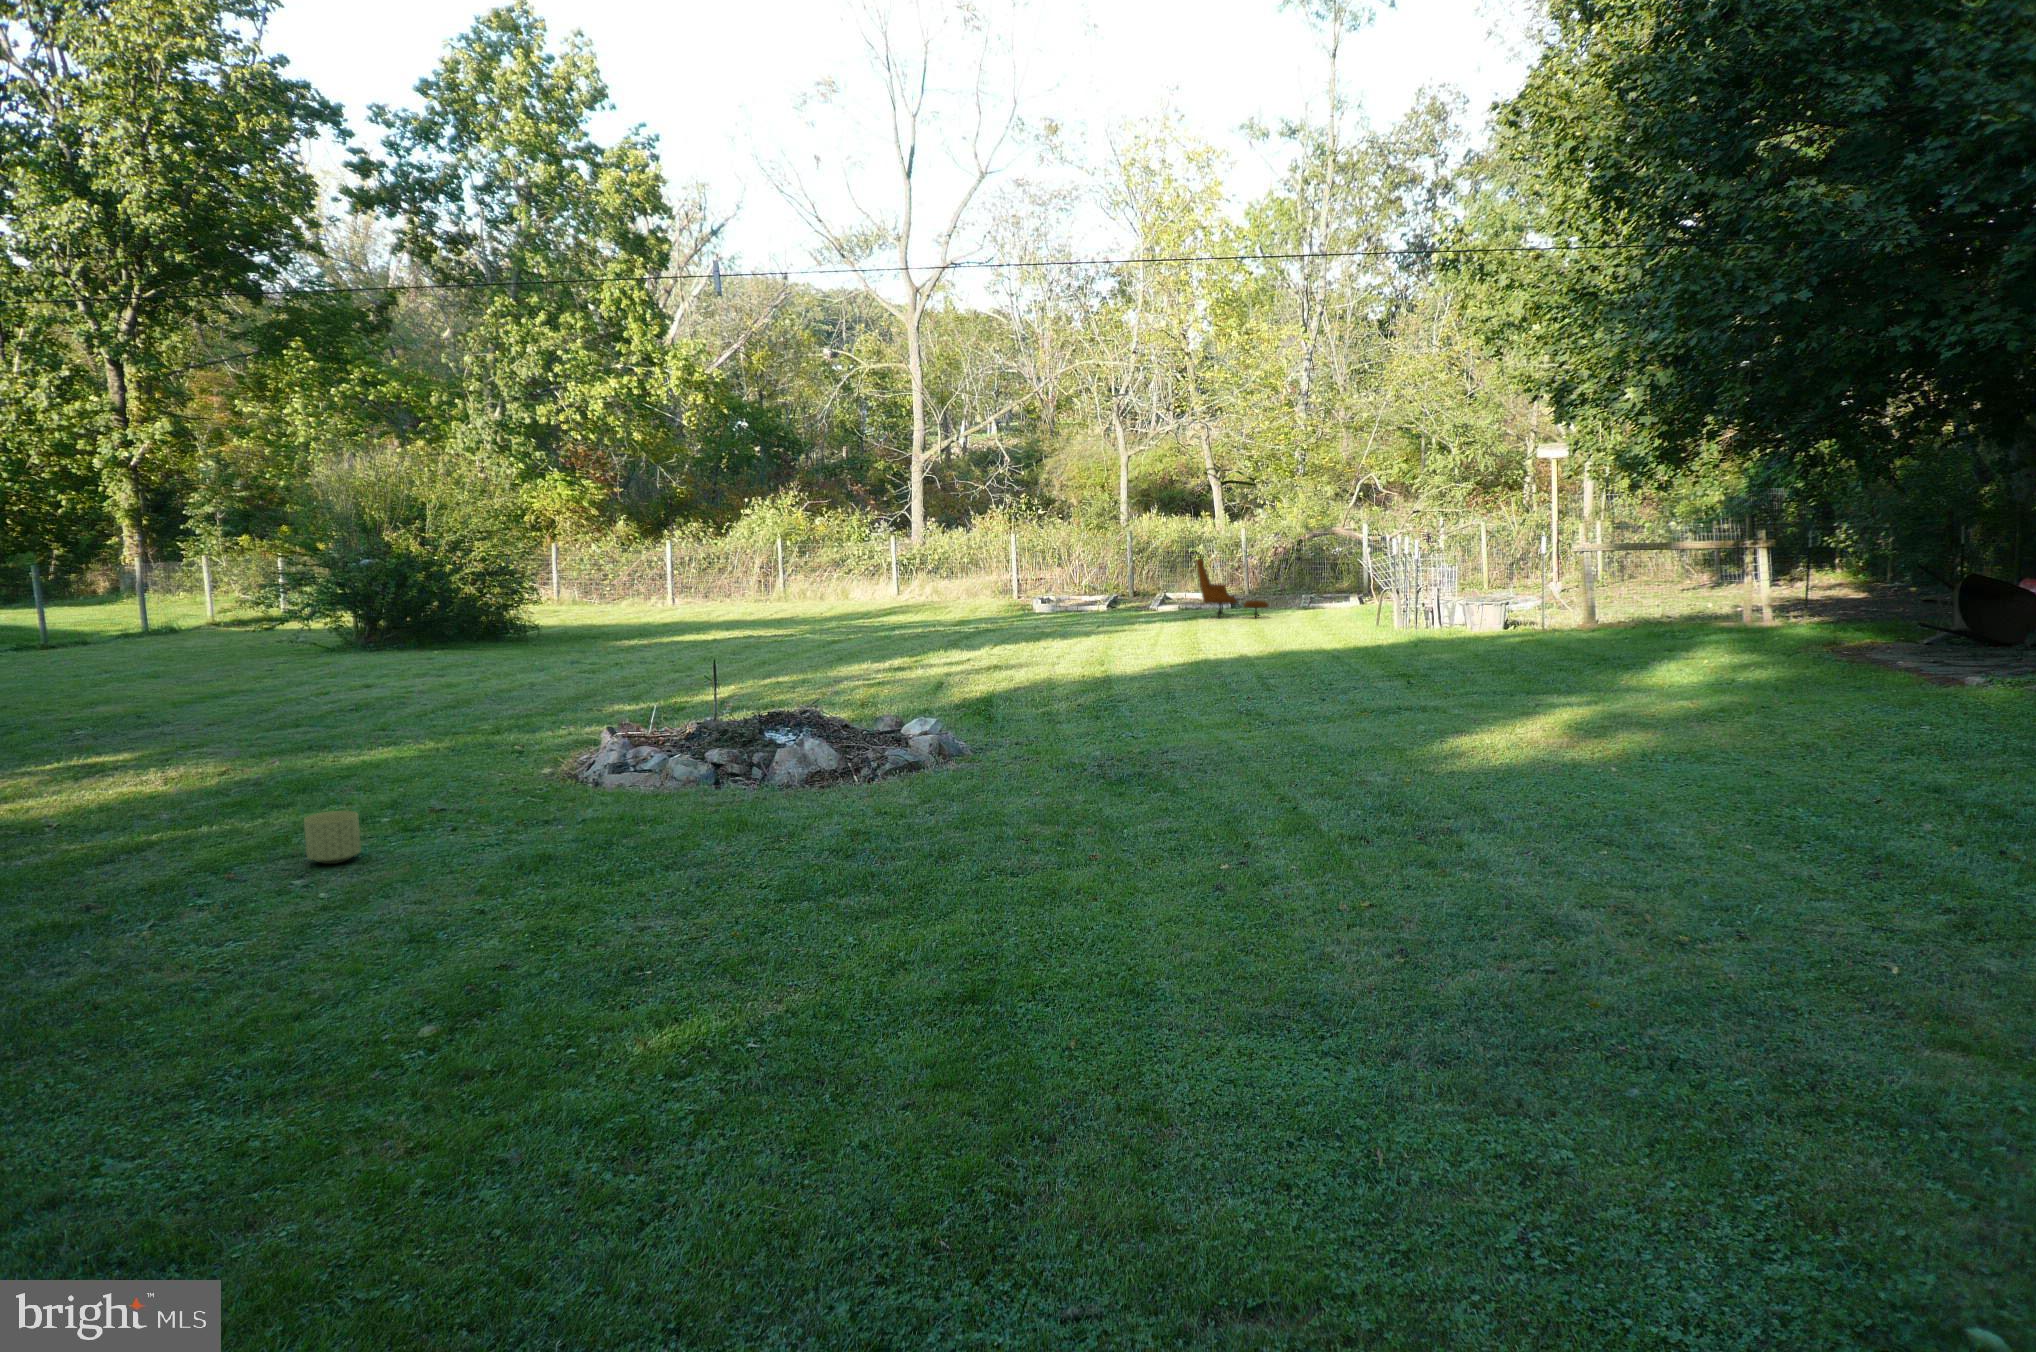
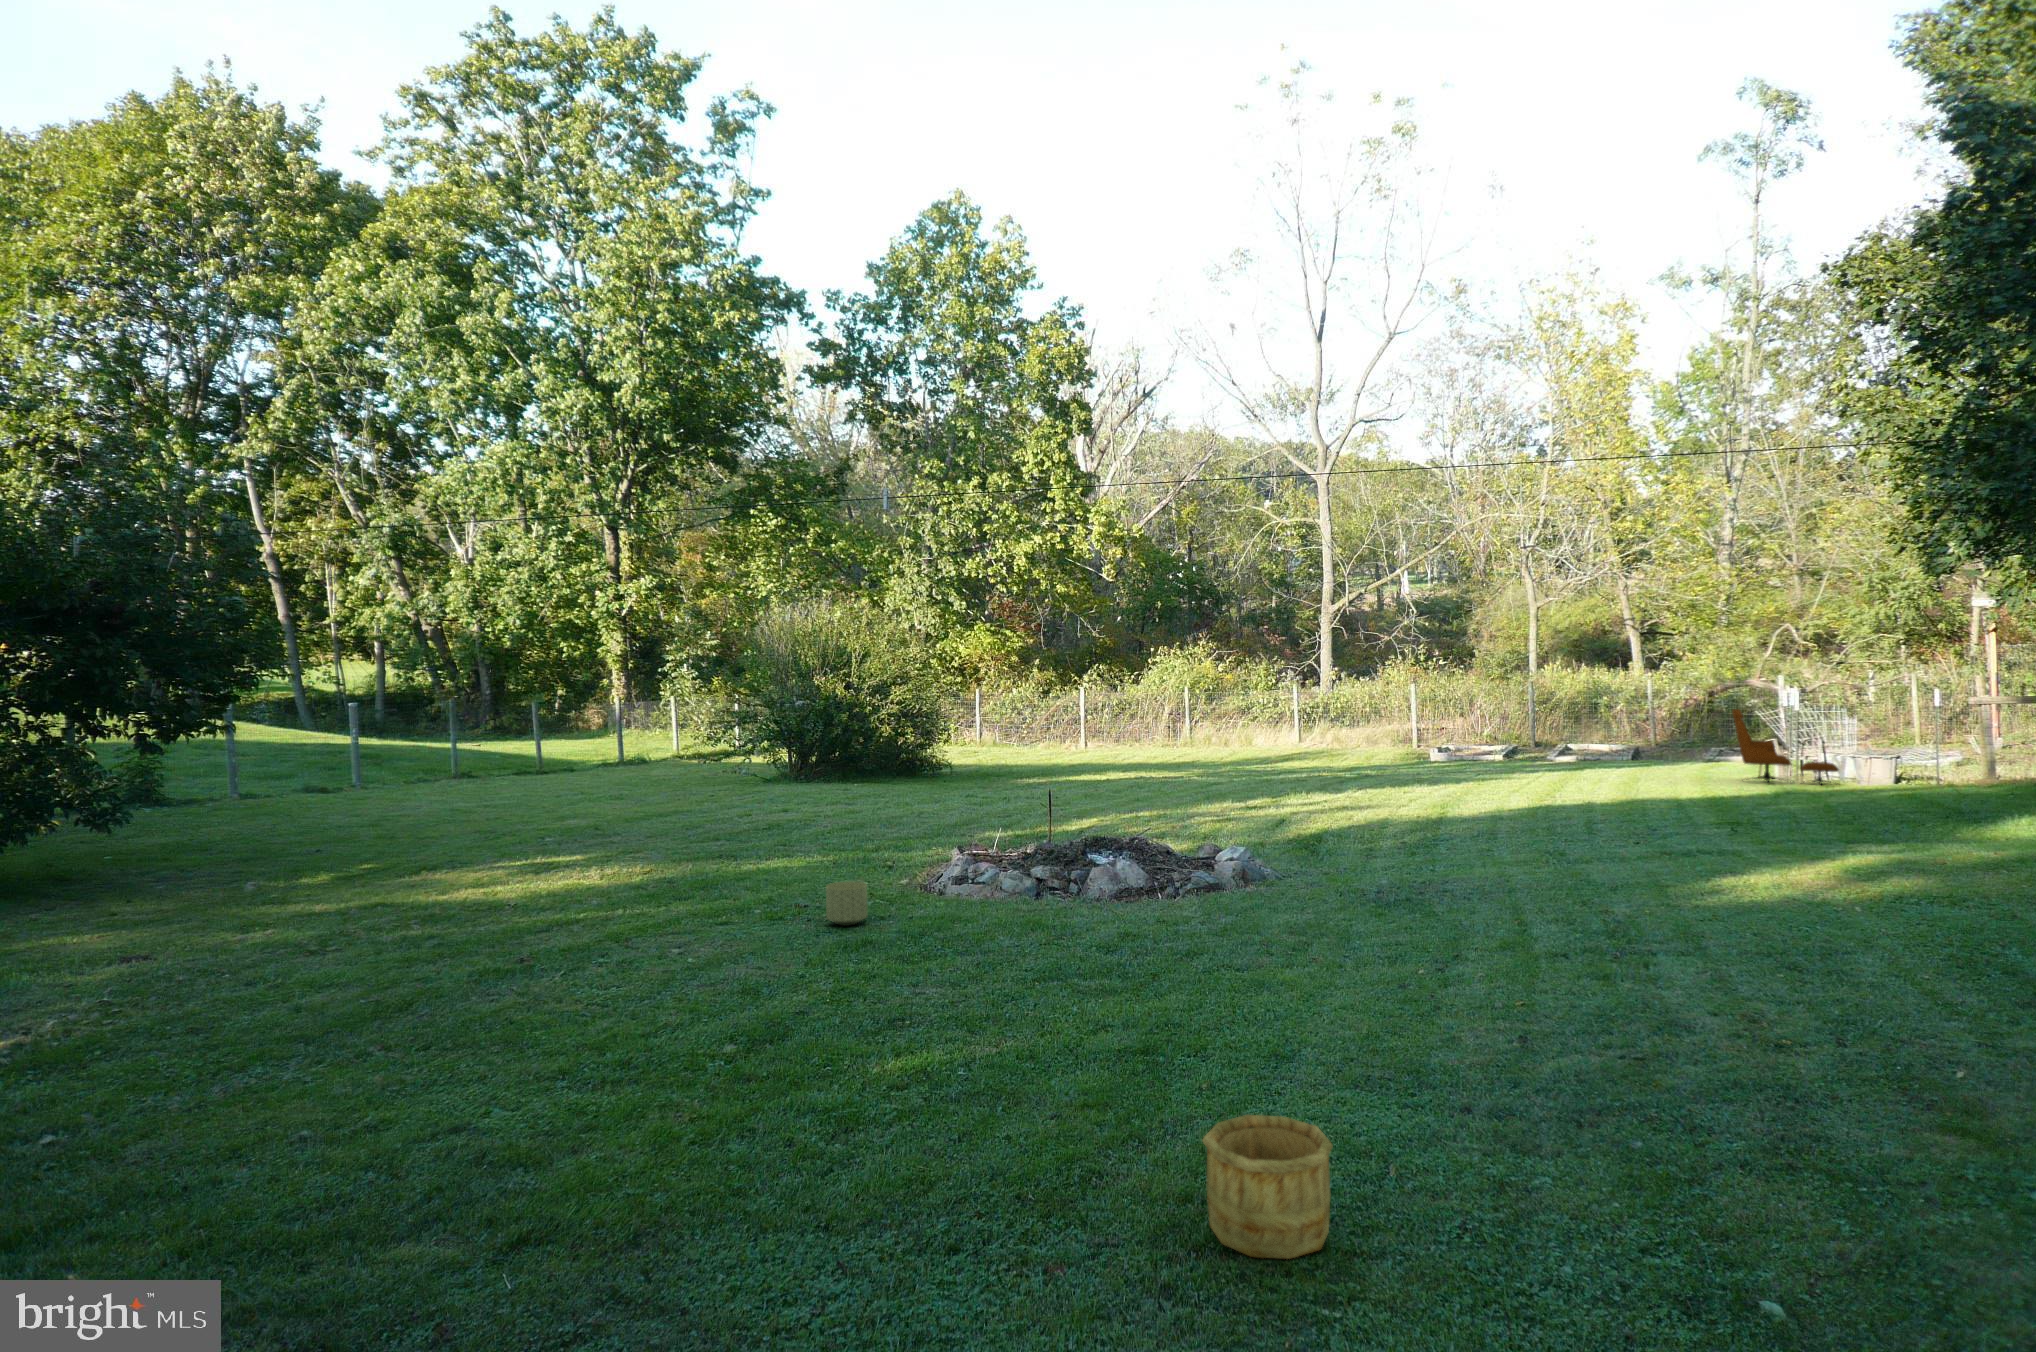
wooden bucket: none [672,784,738,845] -> present [1203,1115,1332,1259]
planter: present [304,811,361,864] -> present [826,881,867,926]

